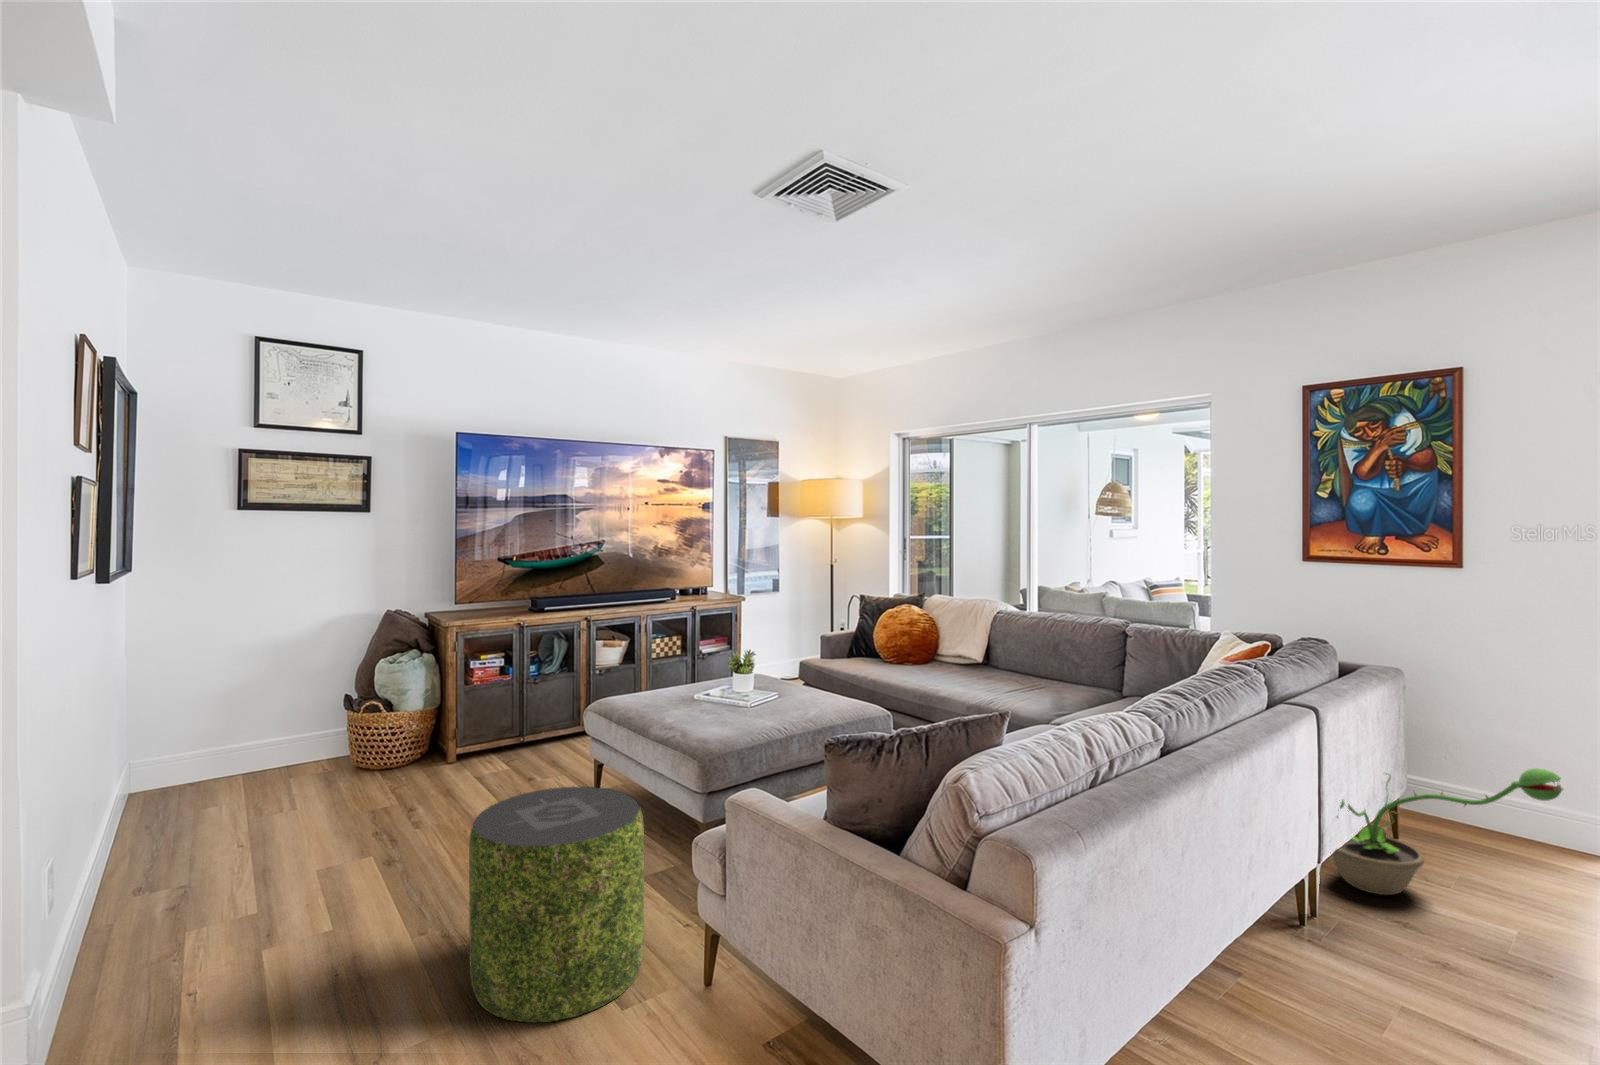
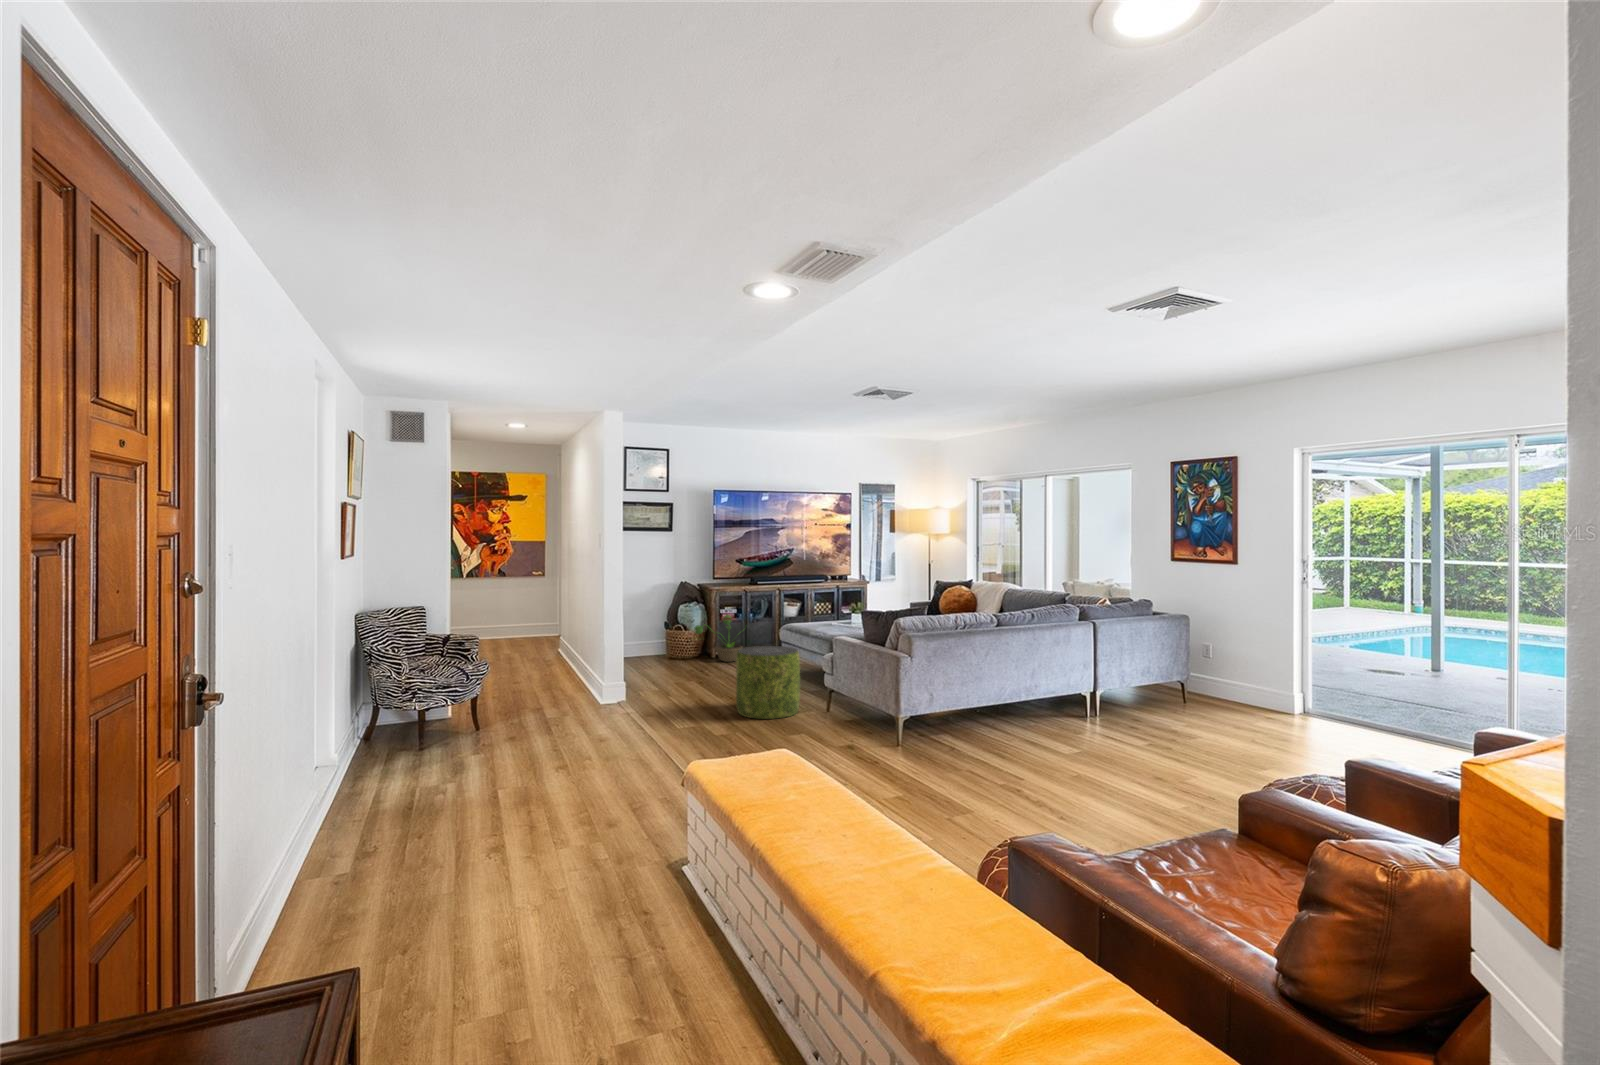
decorative plant: present [1332,768,1563,895] -> present [694,615,744,662]

